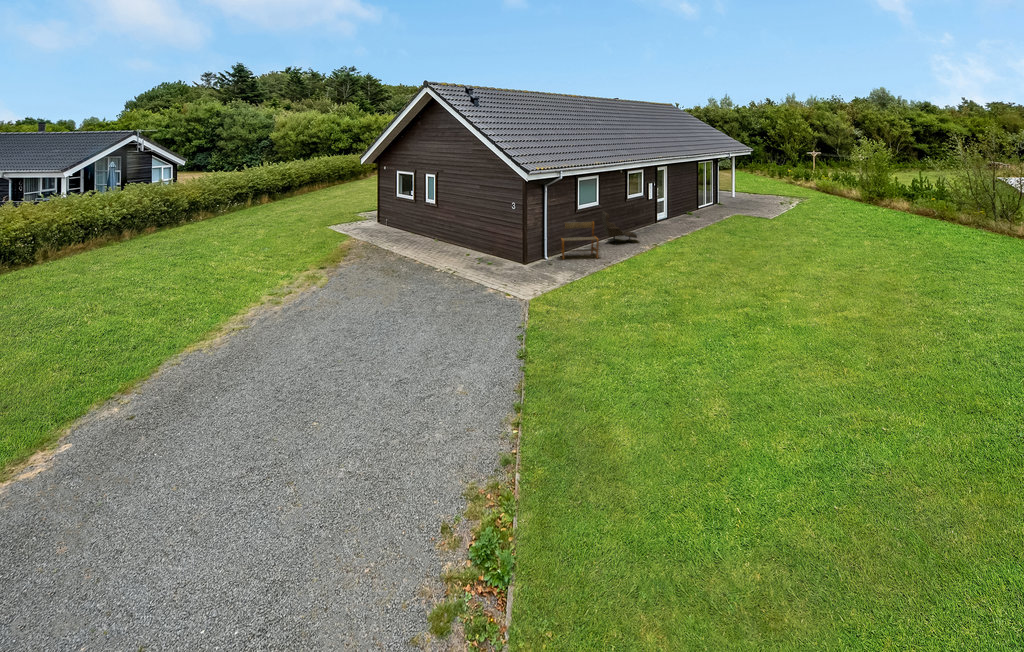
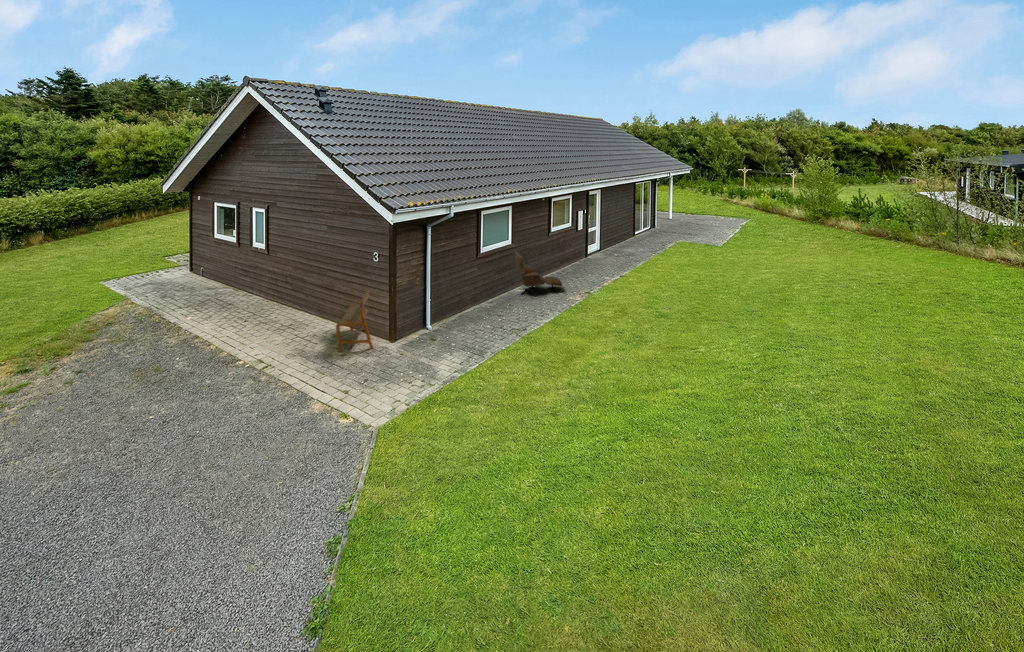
bench: present [561,222,599,259] -> present [336,290,373,352]

